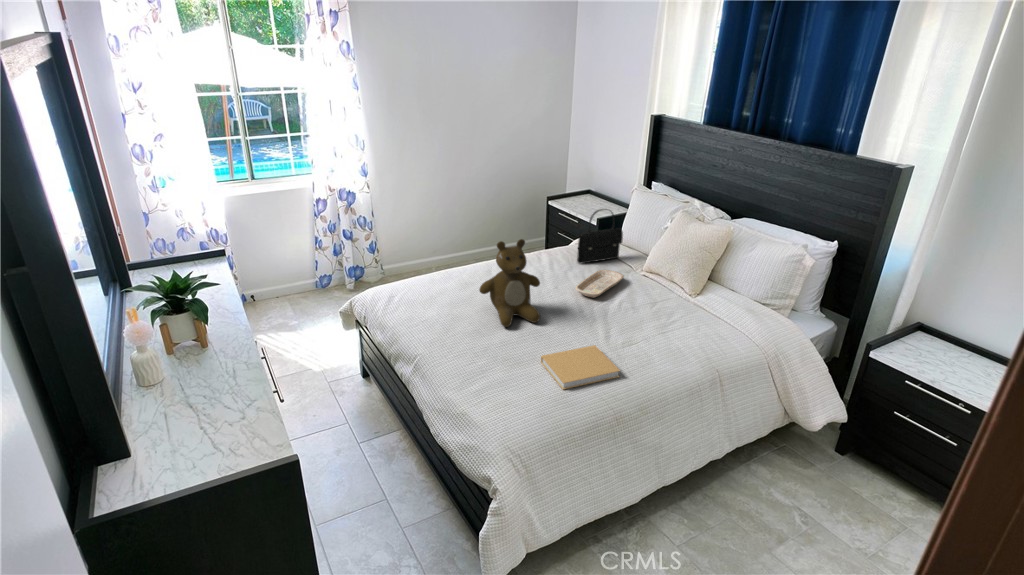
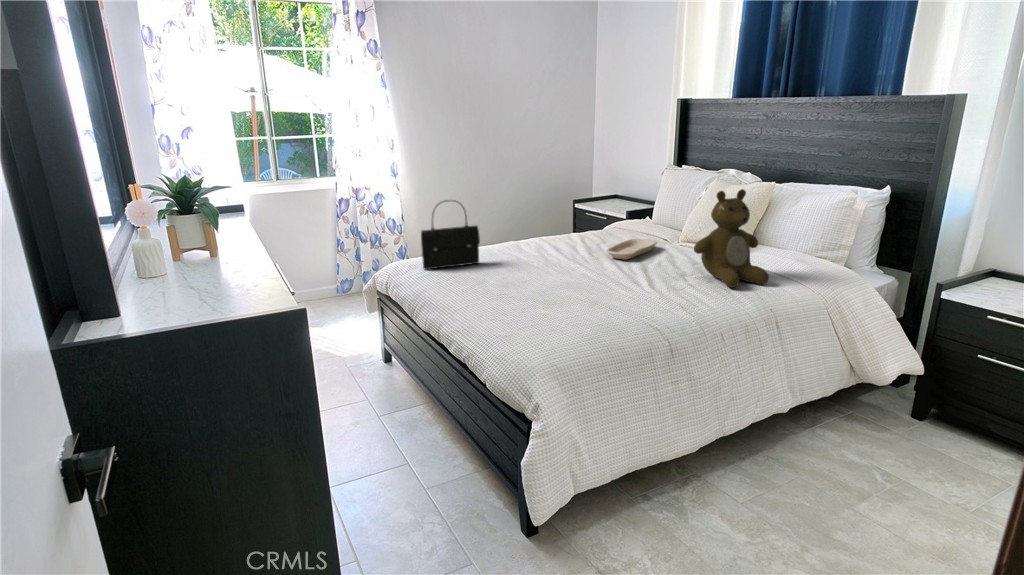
handbag: present [577,209,623,264] -> present [421,200,480,270]
teddy bear: present [479,239,540,327] -> present [694,189,769,288]
book: present [541,345,620,390] -> none [571,288,660,322]

